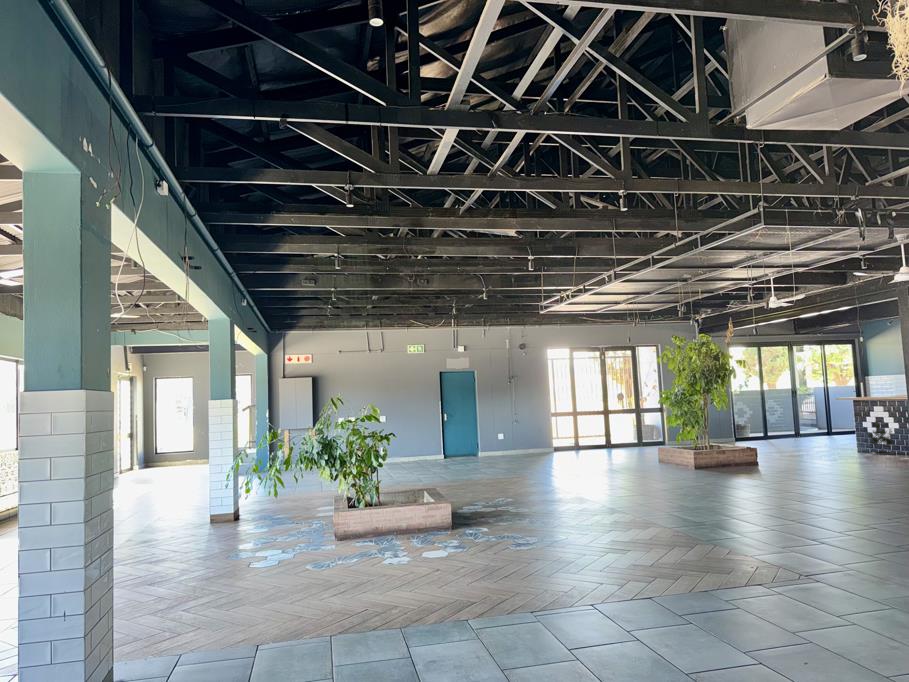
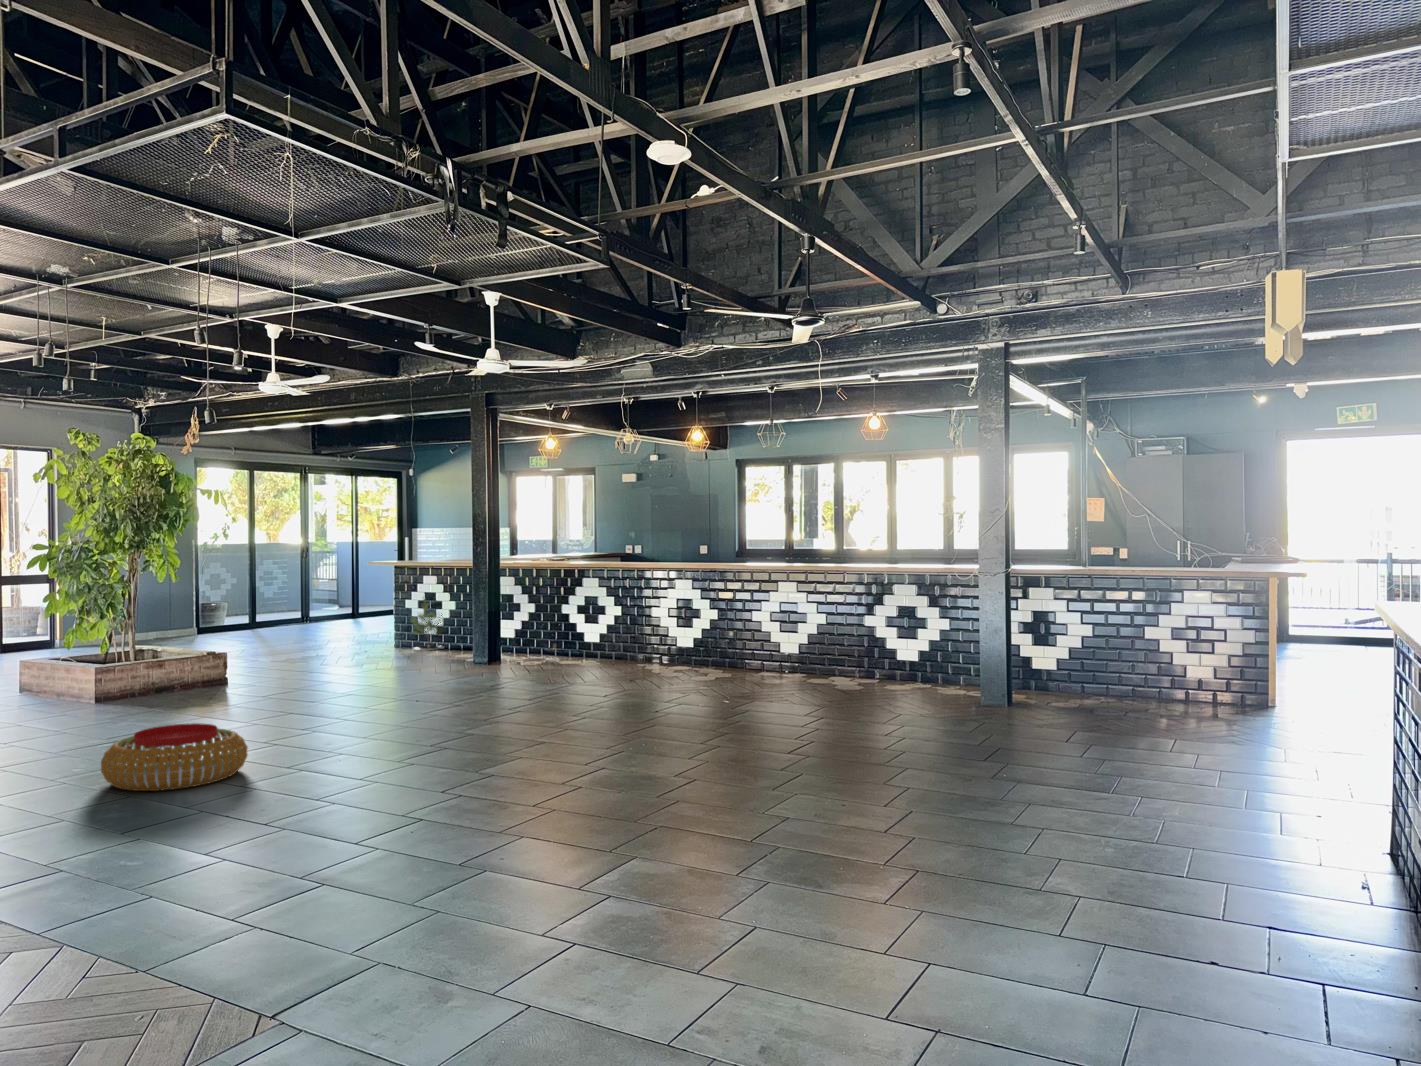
pouf: none [707,475,774,504] -> present [101,723,248,791]

